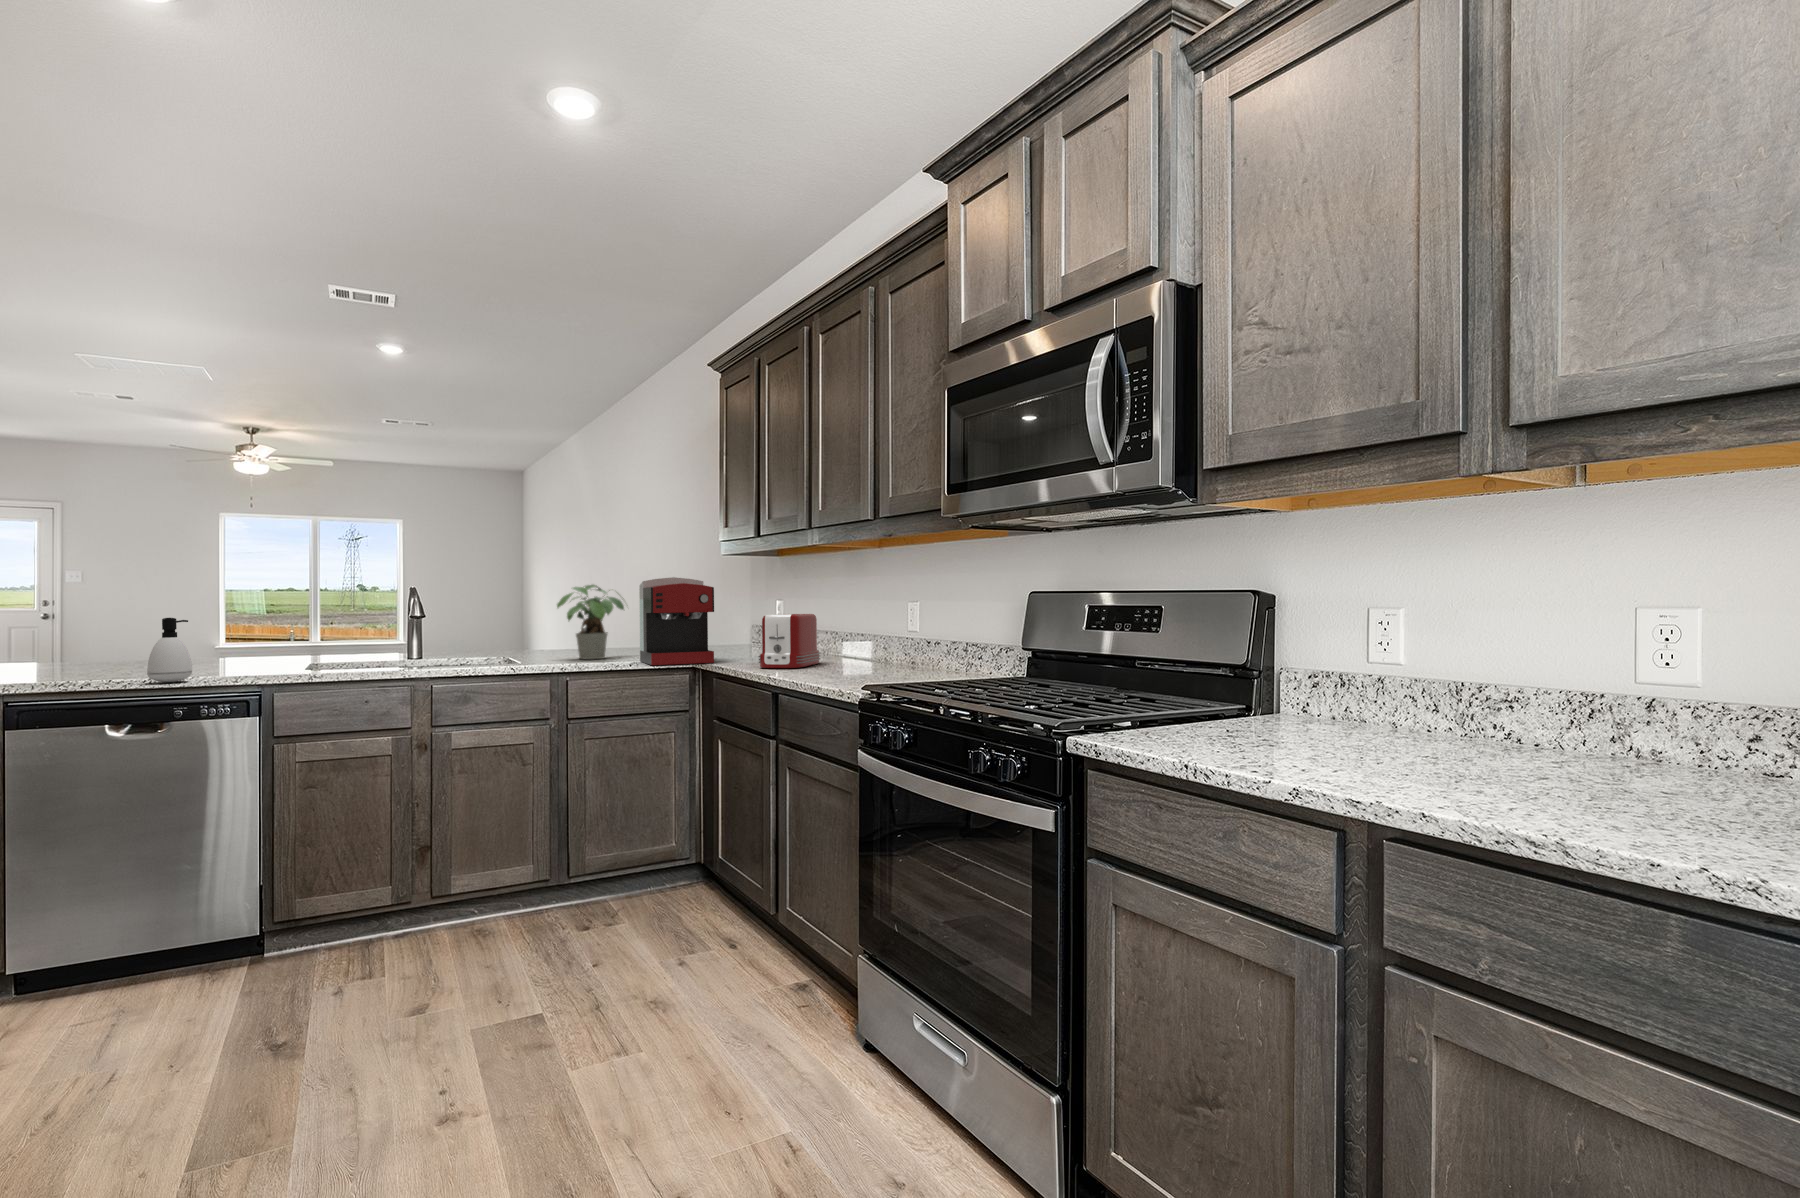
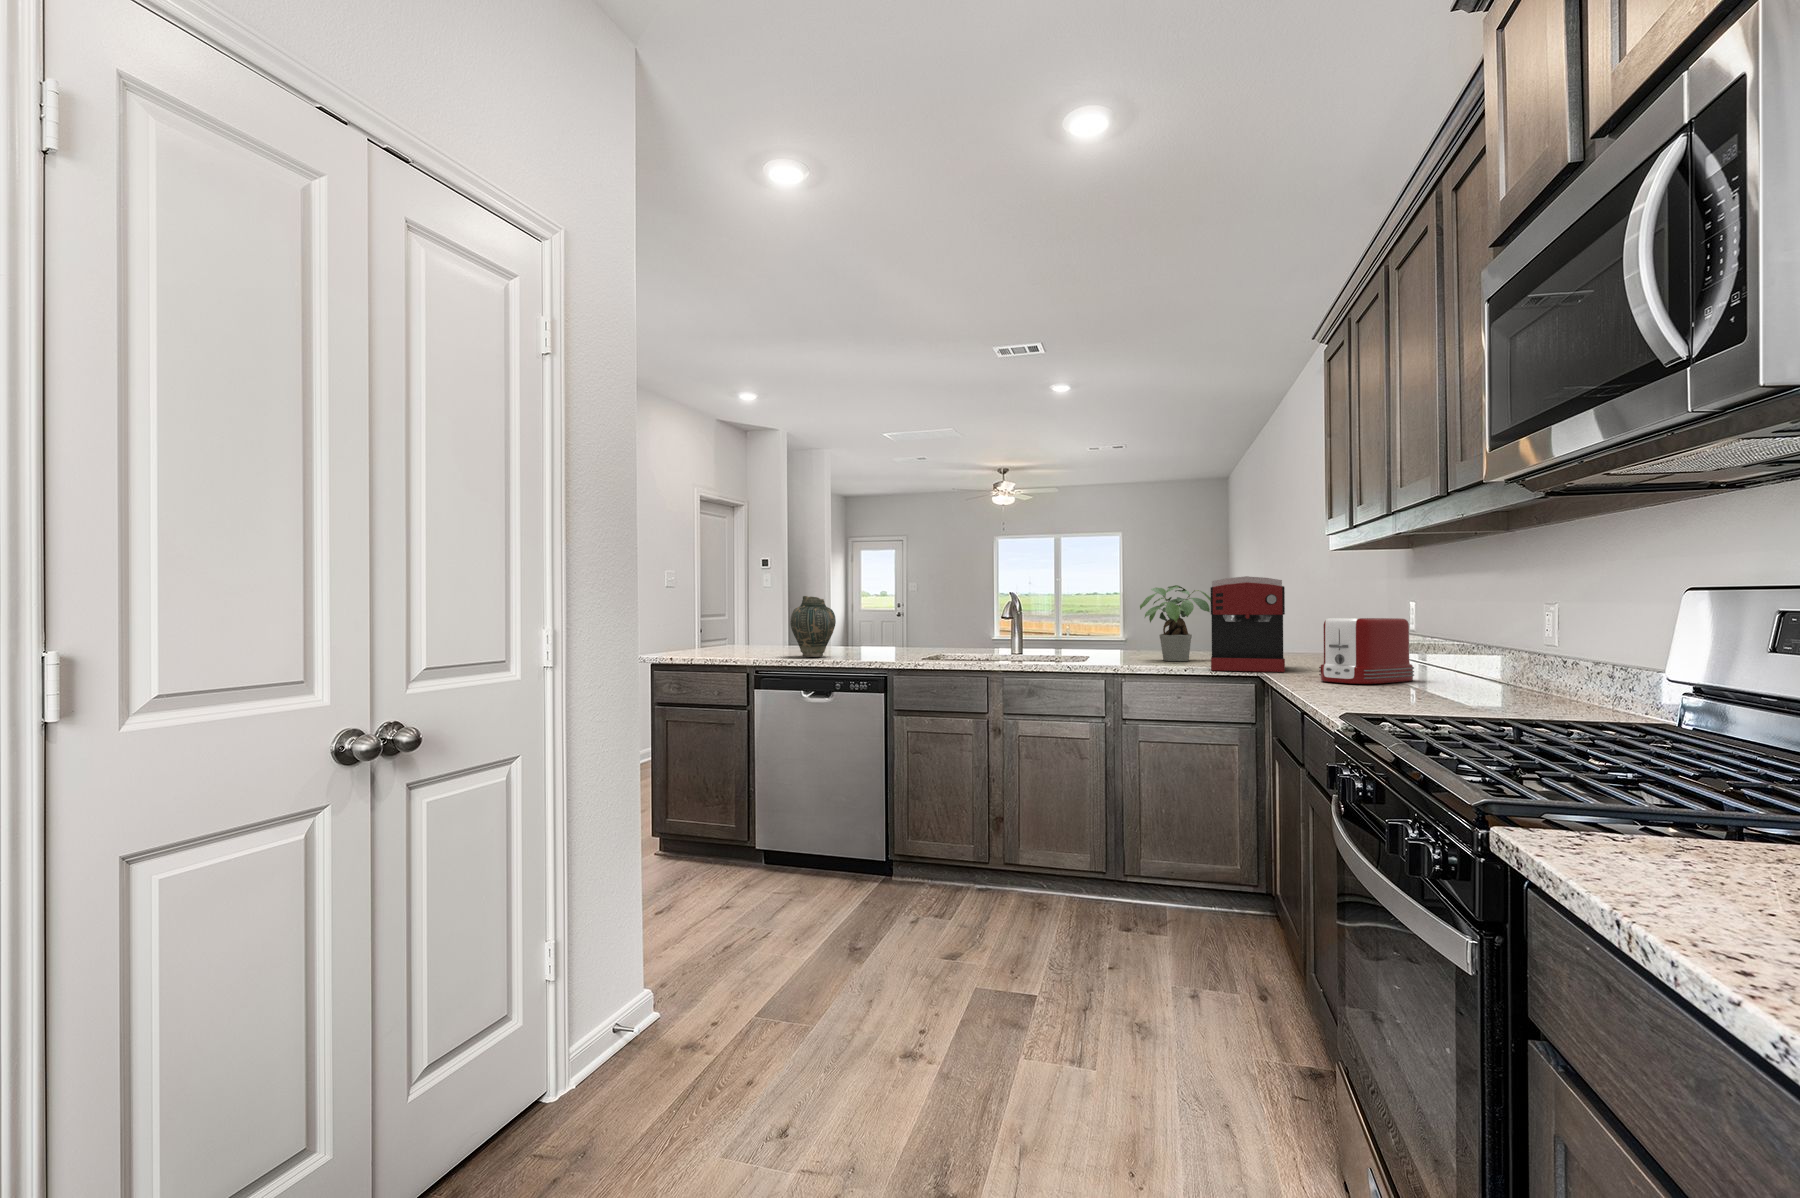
vase: none [33,595,121,682] -> present [790,596,836,657]
soap dispenser: present [147,618,192,682] -> none [840,612,866,660]

